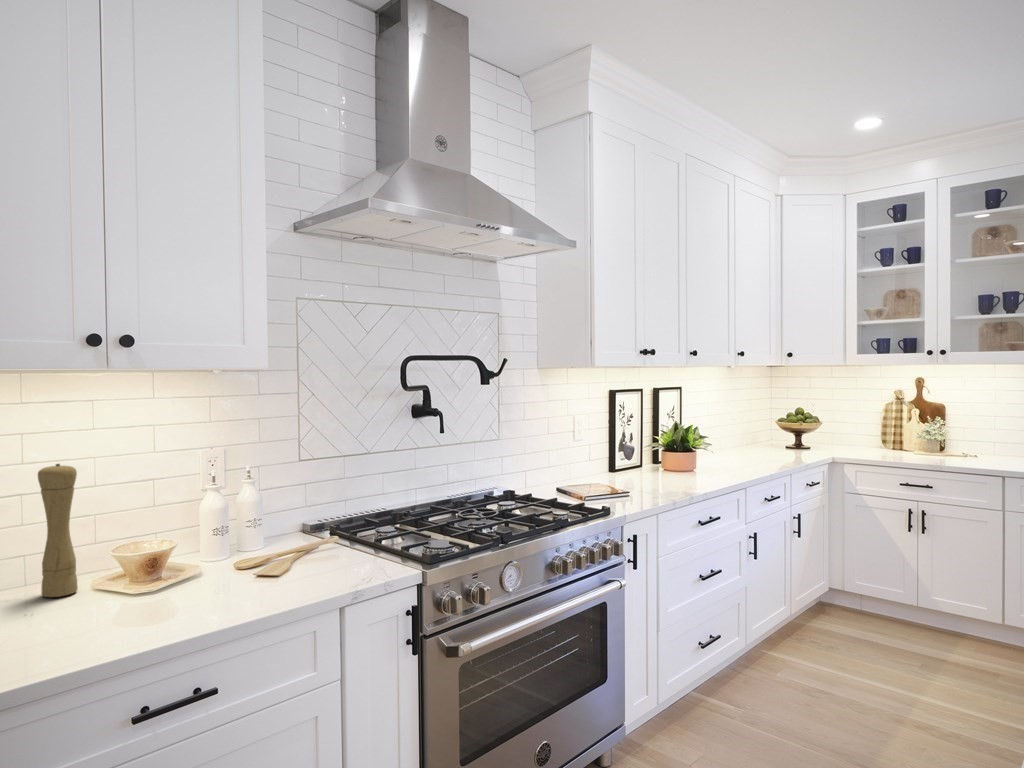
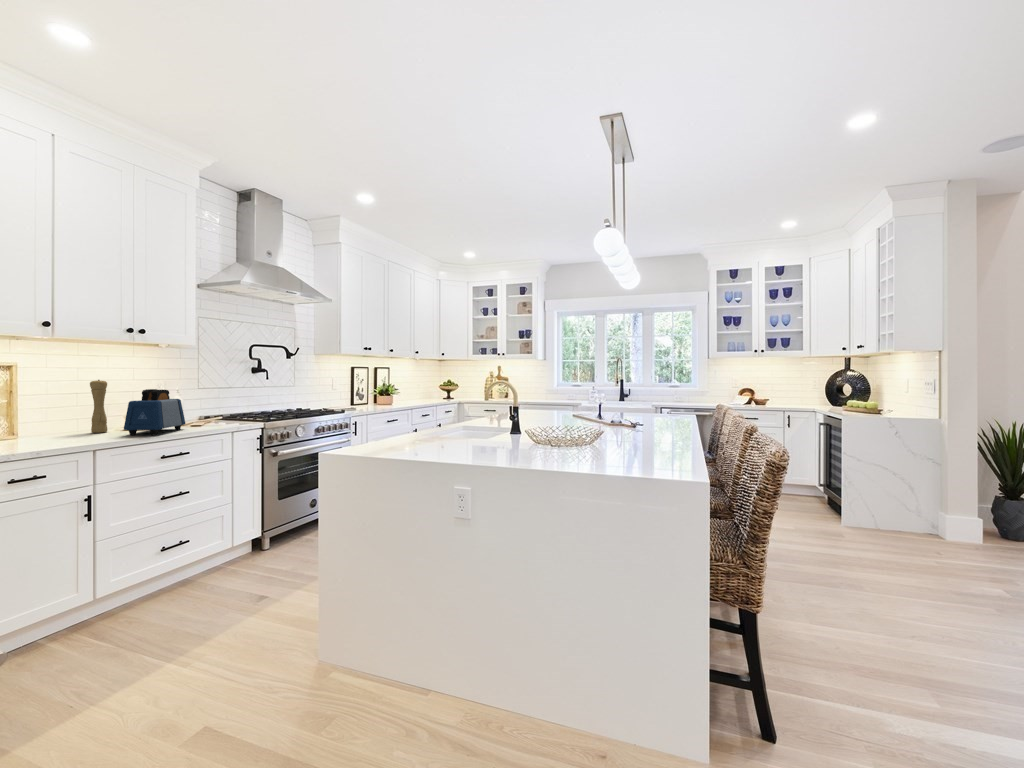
toaster: none [85,489,243,625] -> present [124,389,185,435]

